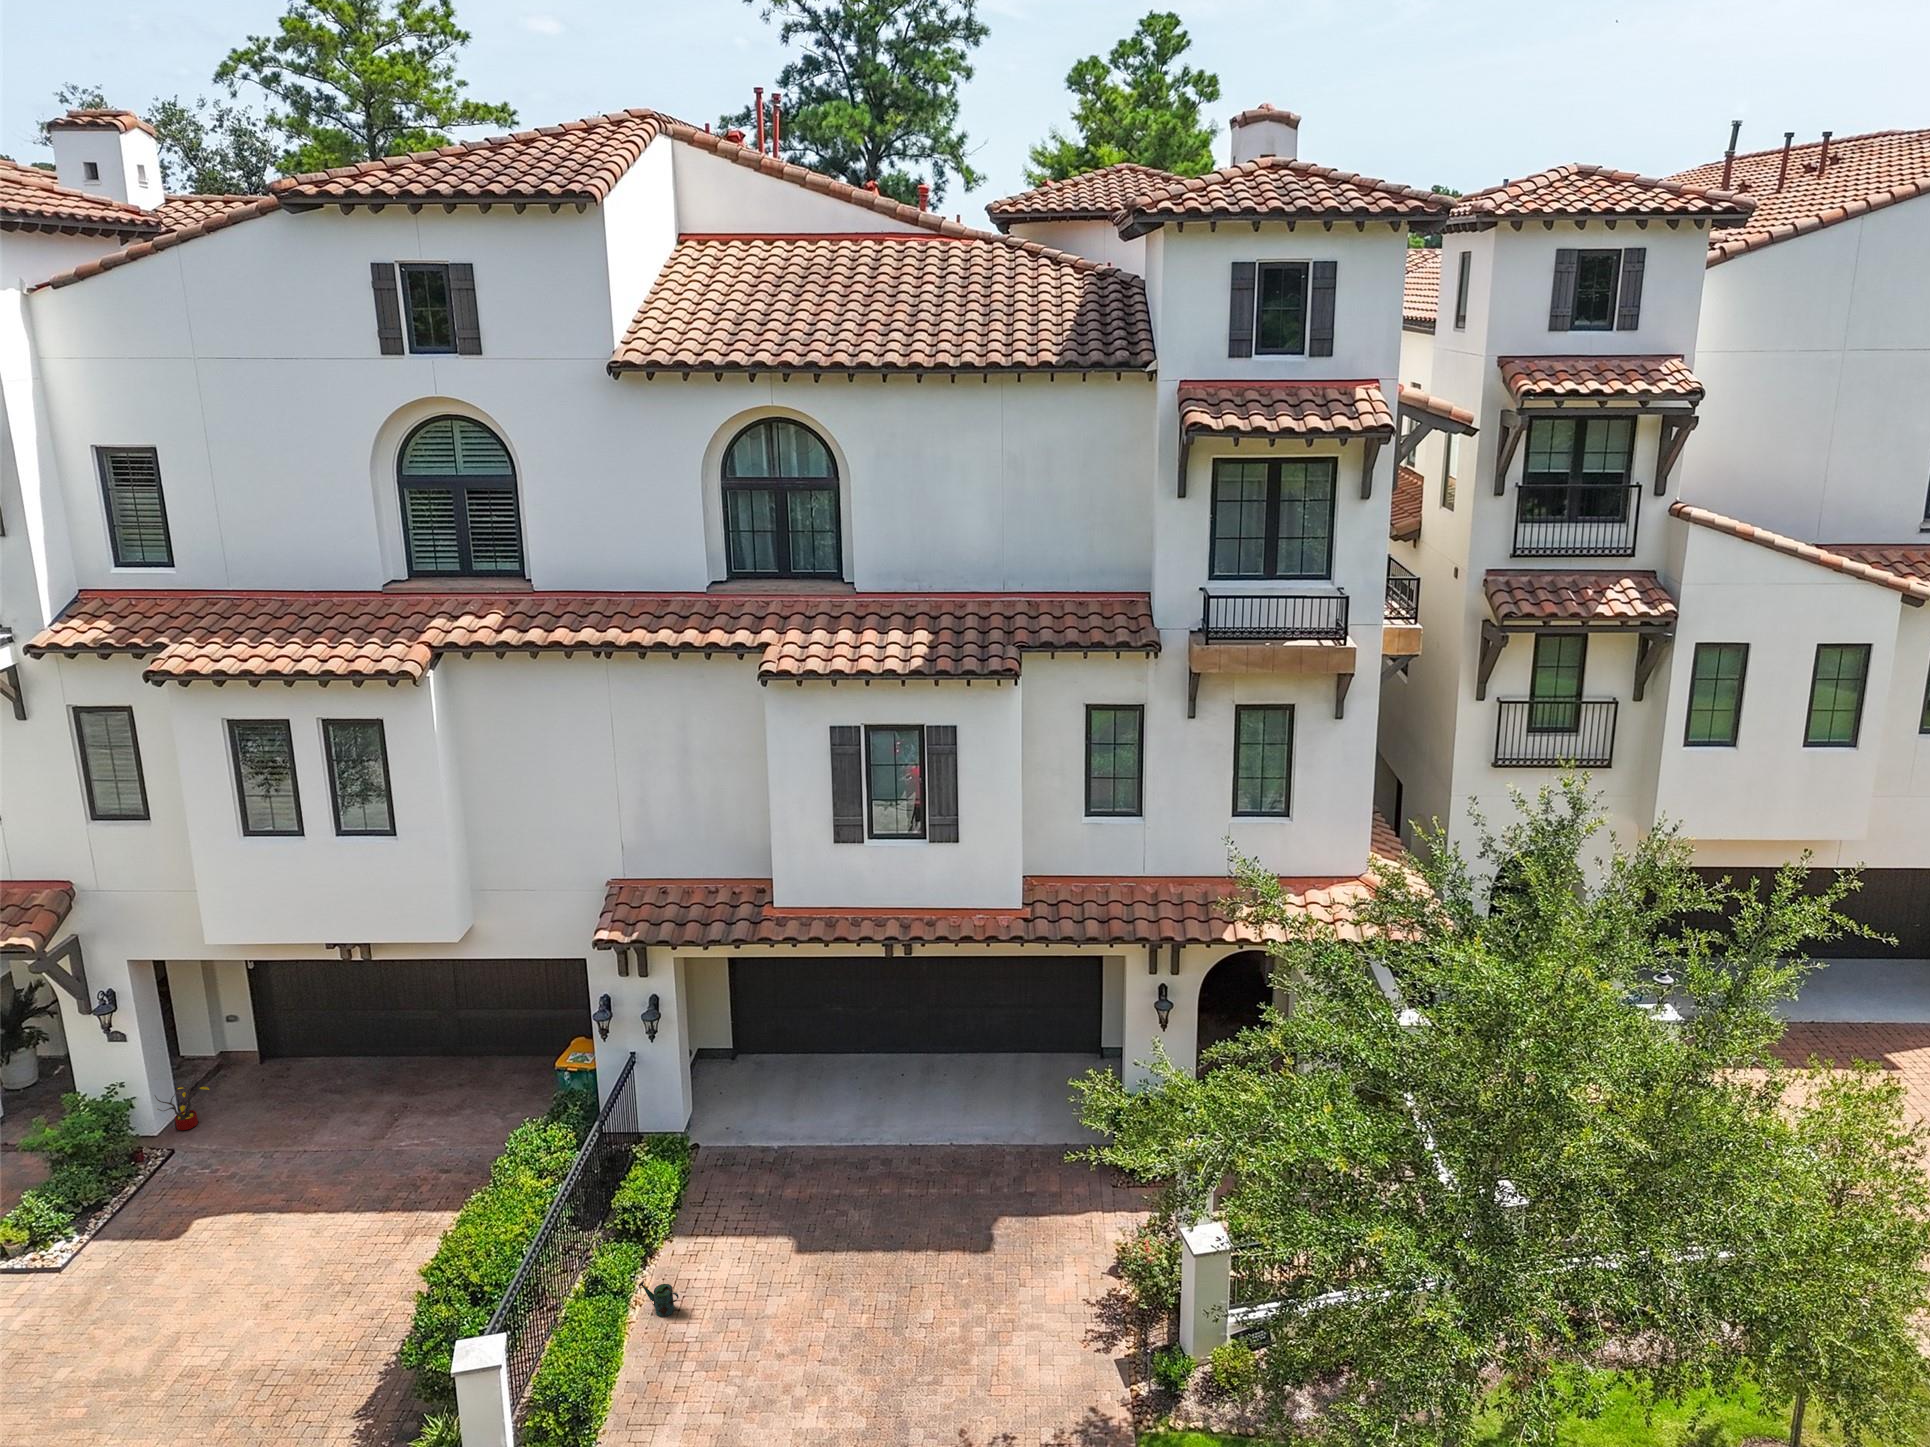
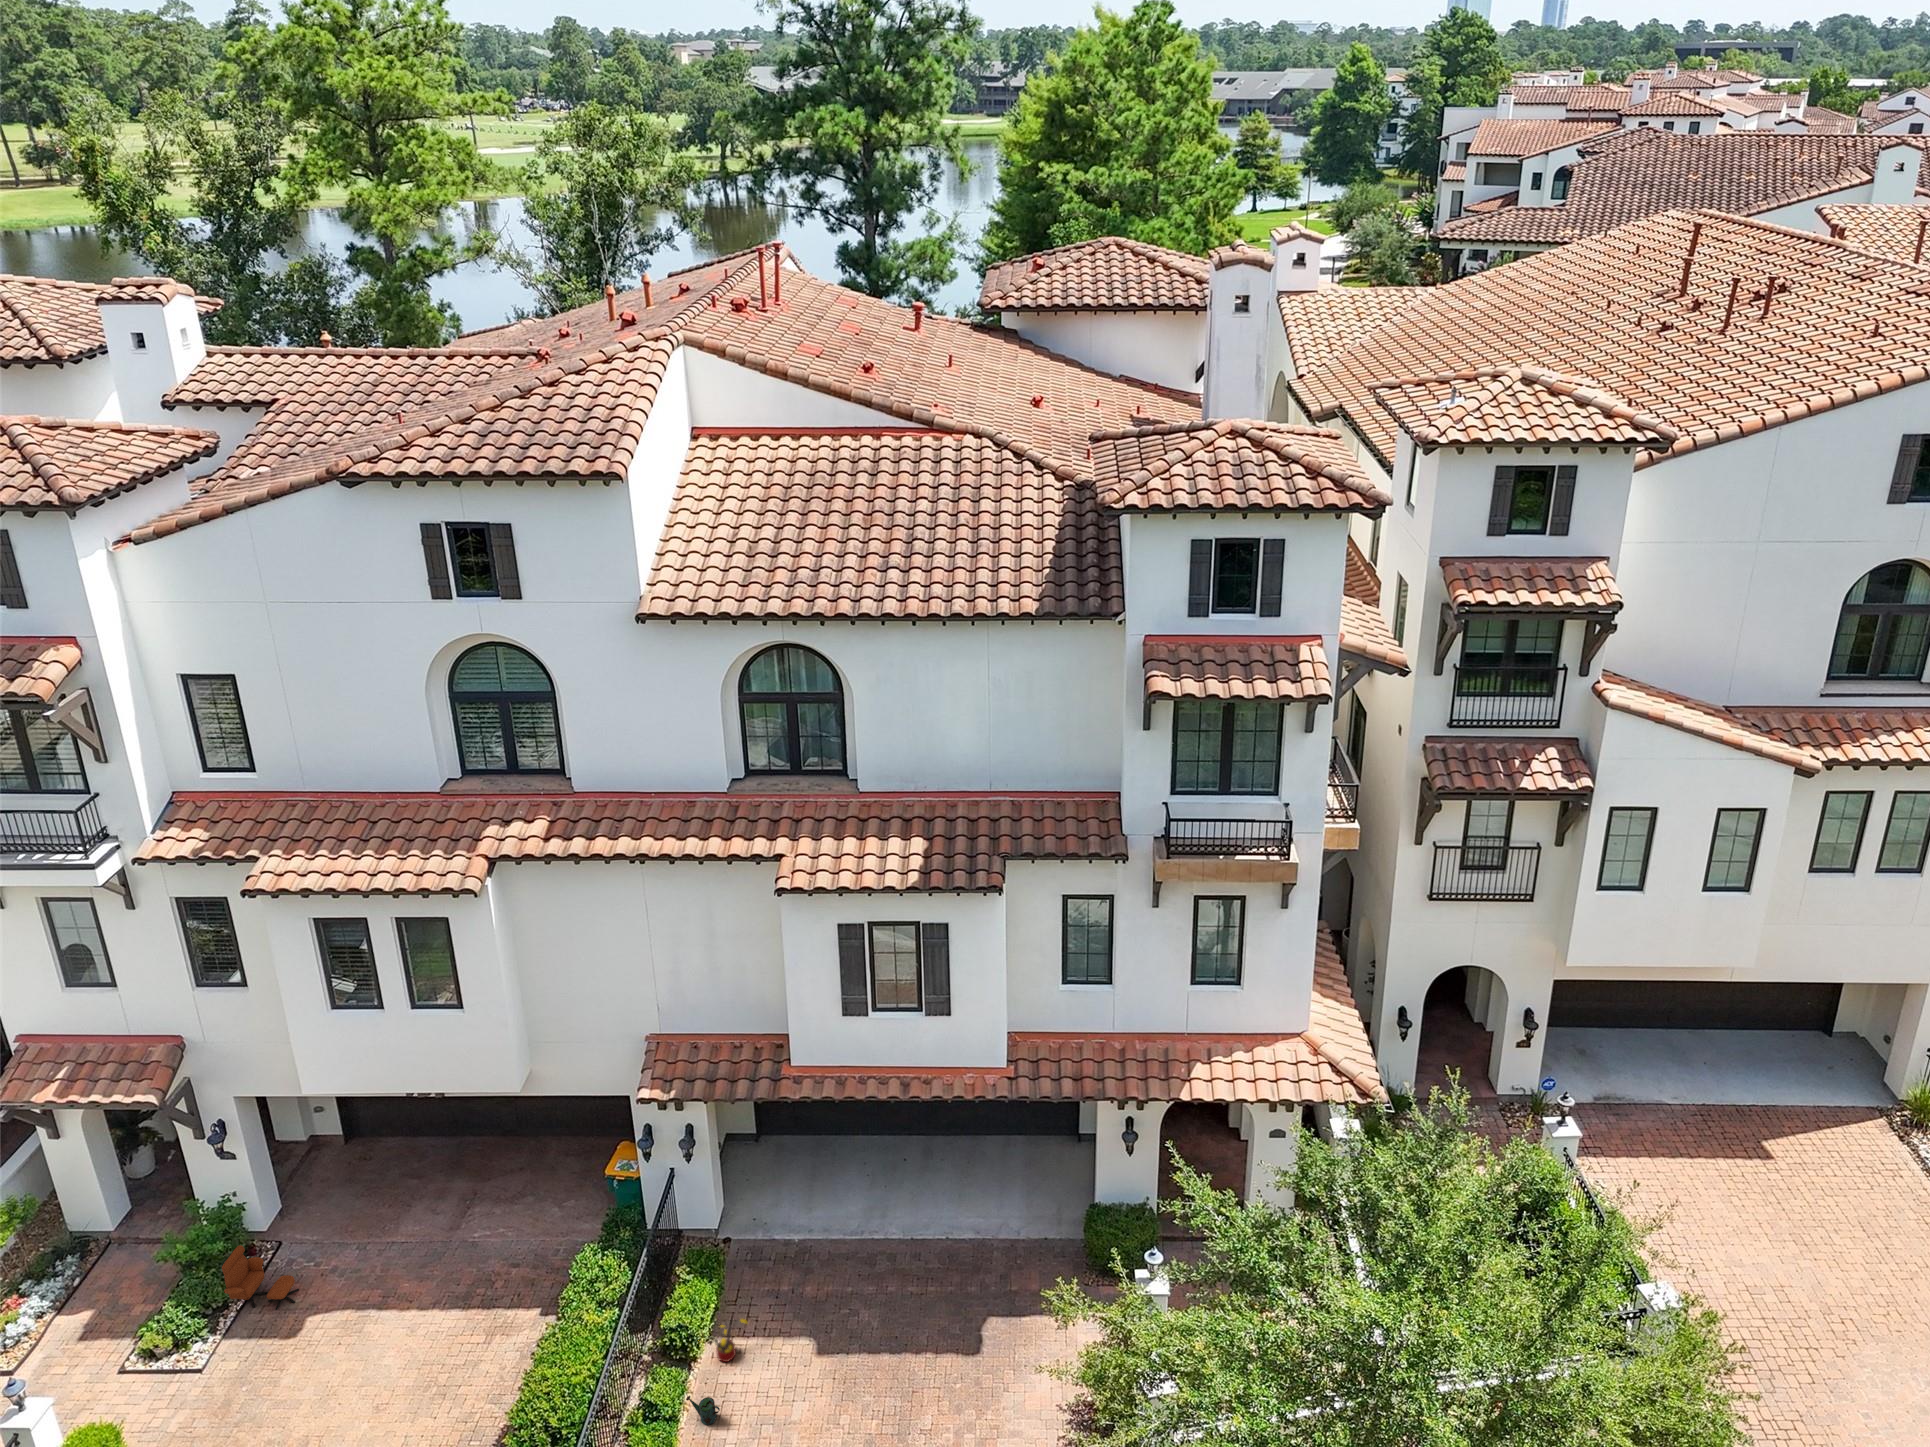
decorative plant: present [155,1074,209,1130] -> present [708,1319,747,1362]
lounge chair: none [94,1133,185,1210] -> present [222,1245,299,1310]

